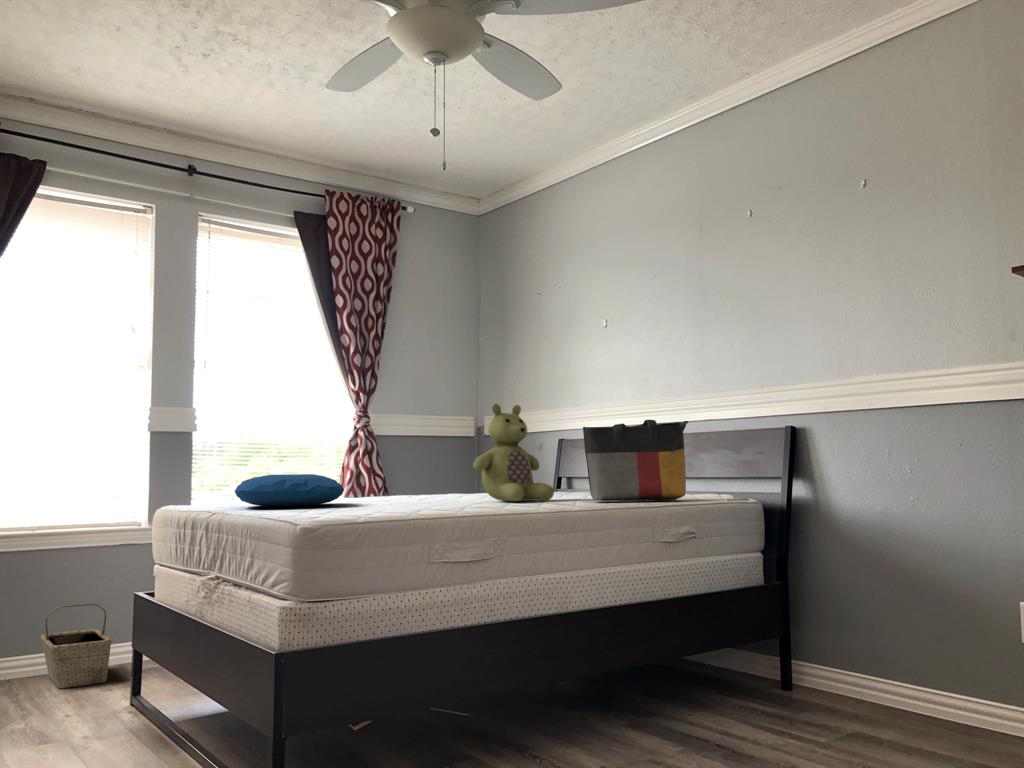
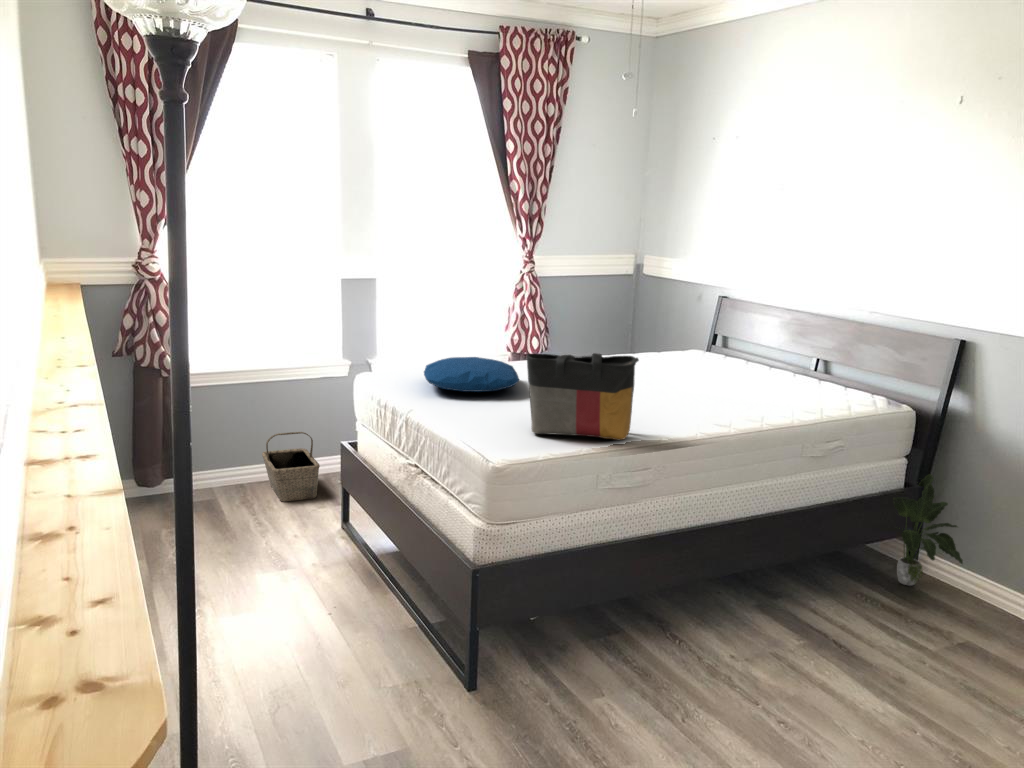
stuffed bear: present [473,404,554,501] -> none [638,306,713,404]
tote bag: present [583,420,688,501] -> present [527,353,639,440]
potted plant: none [735,567,836,696] -> present [893,474,963,585]

